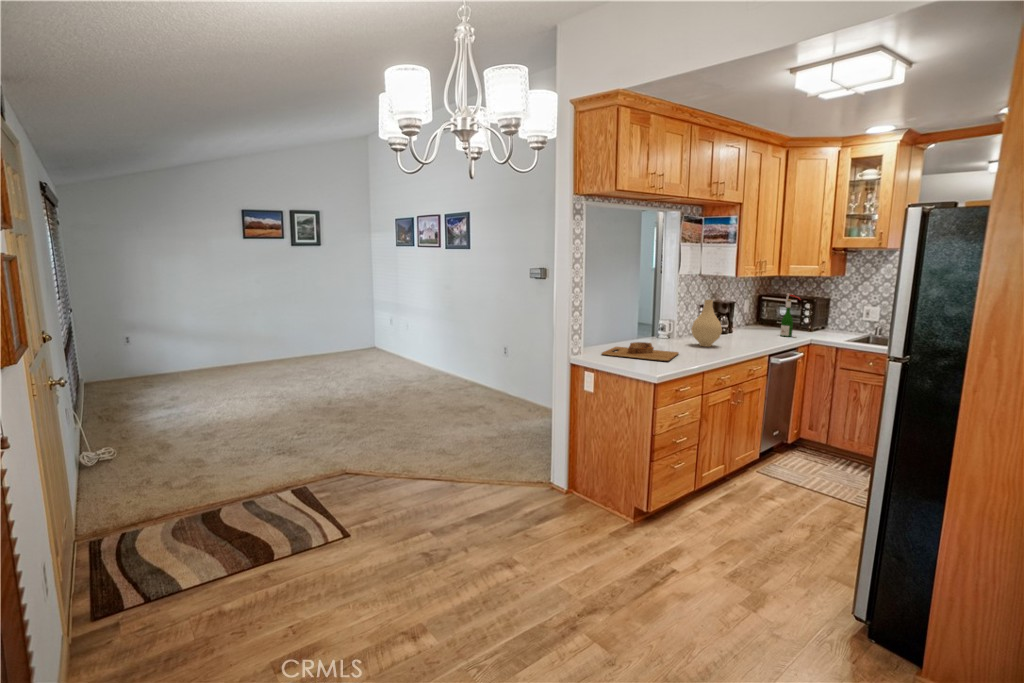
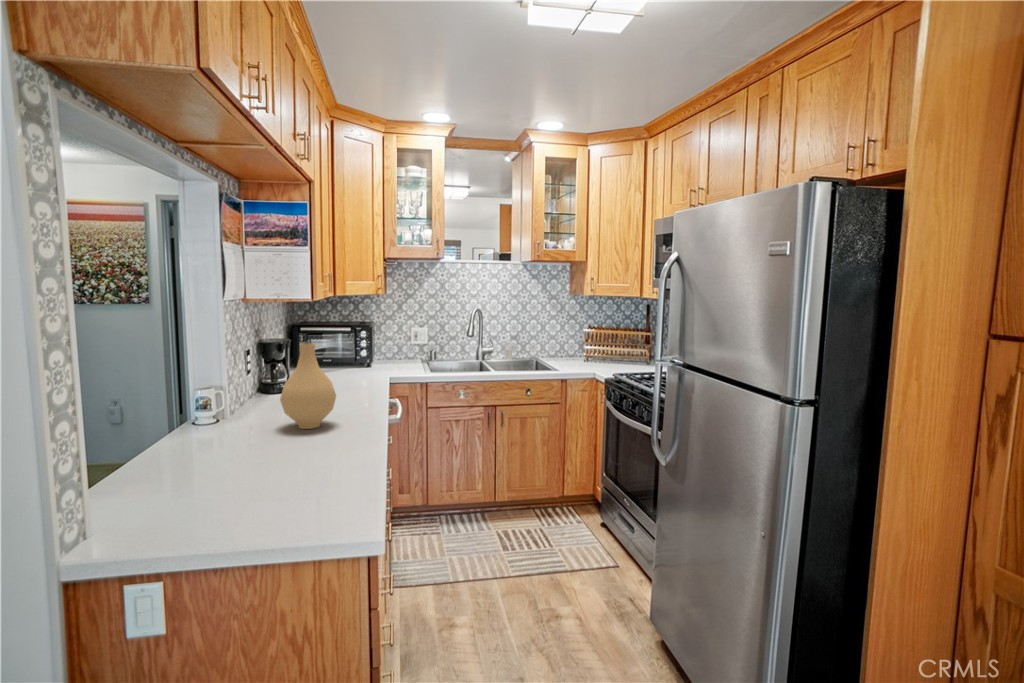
wine bottle: present [780,293,800,337] -> none [353,319,376,380]
cutting board: present [602,342,679,361] -> none [147,460,341,539]

